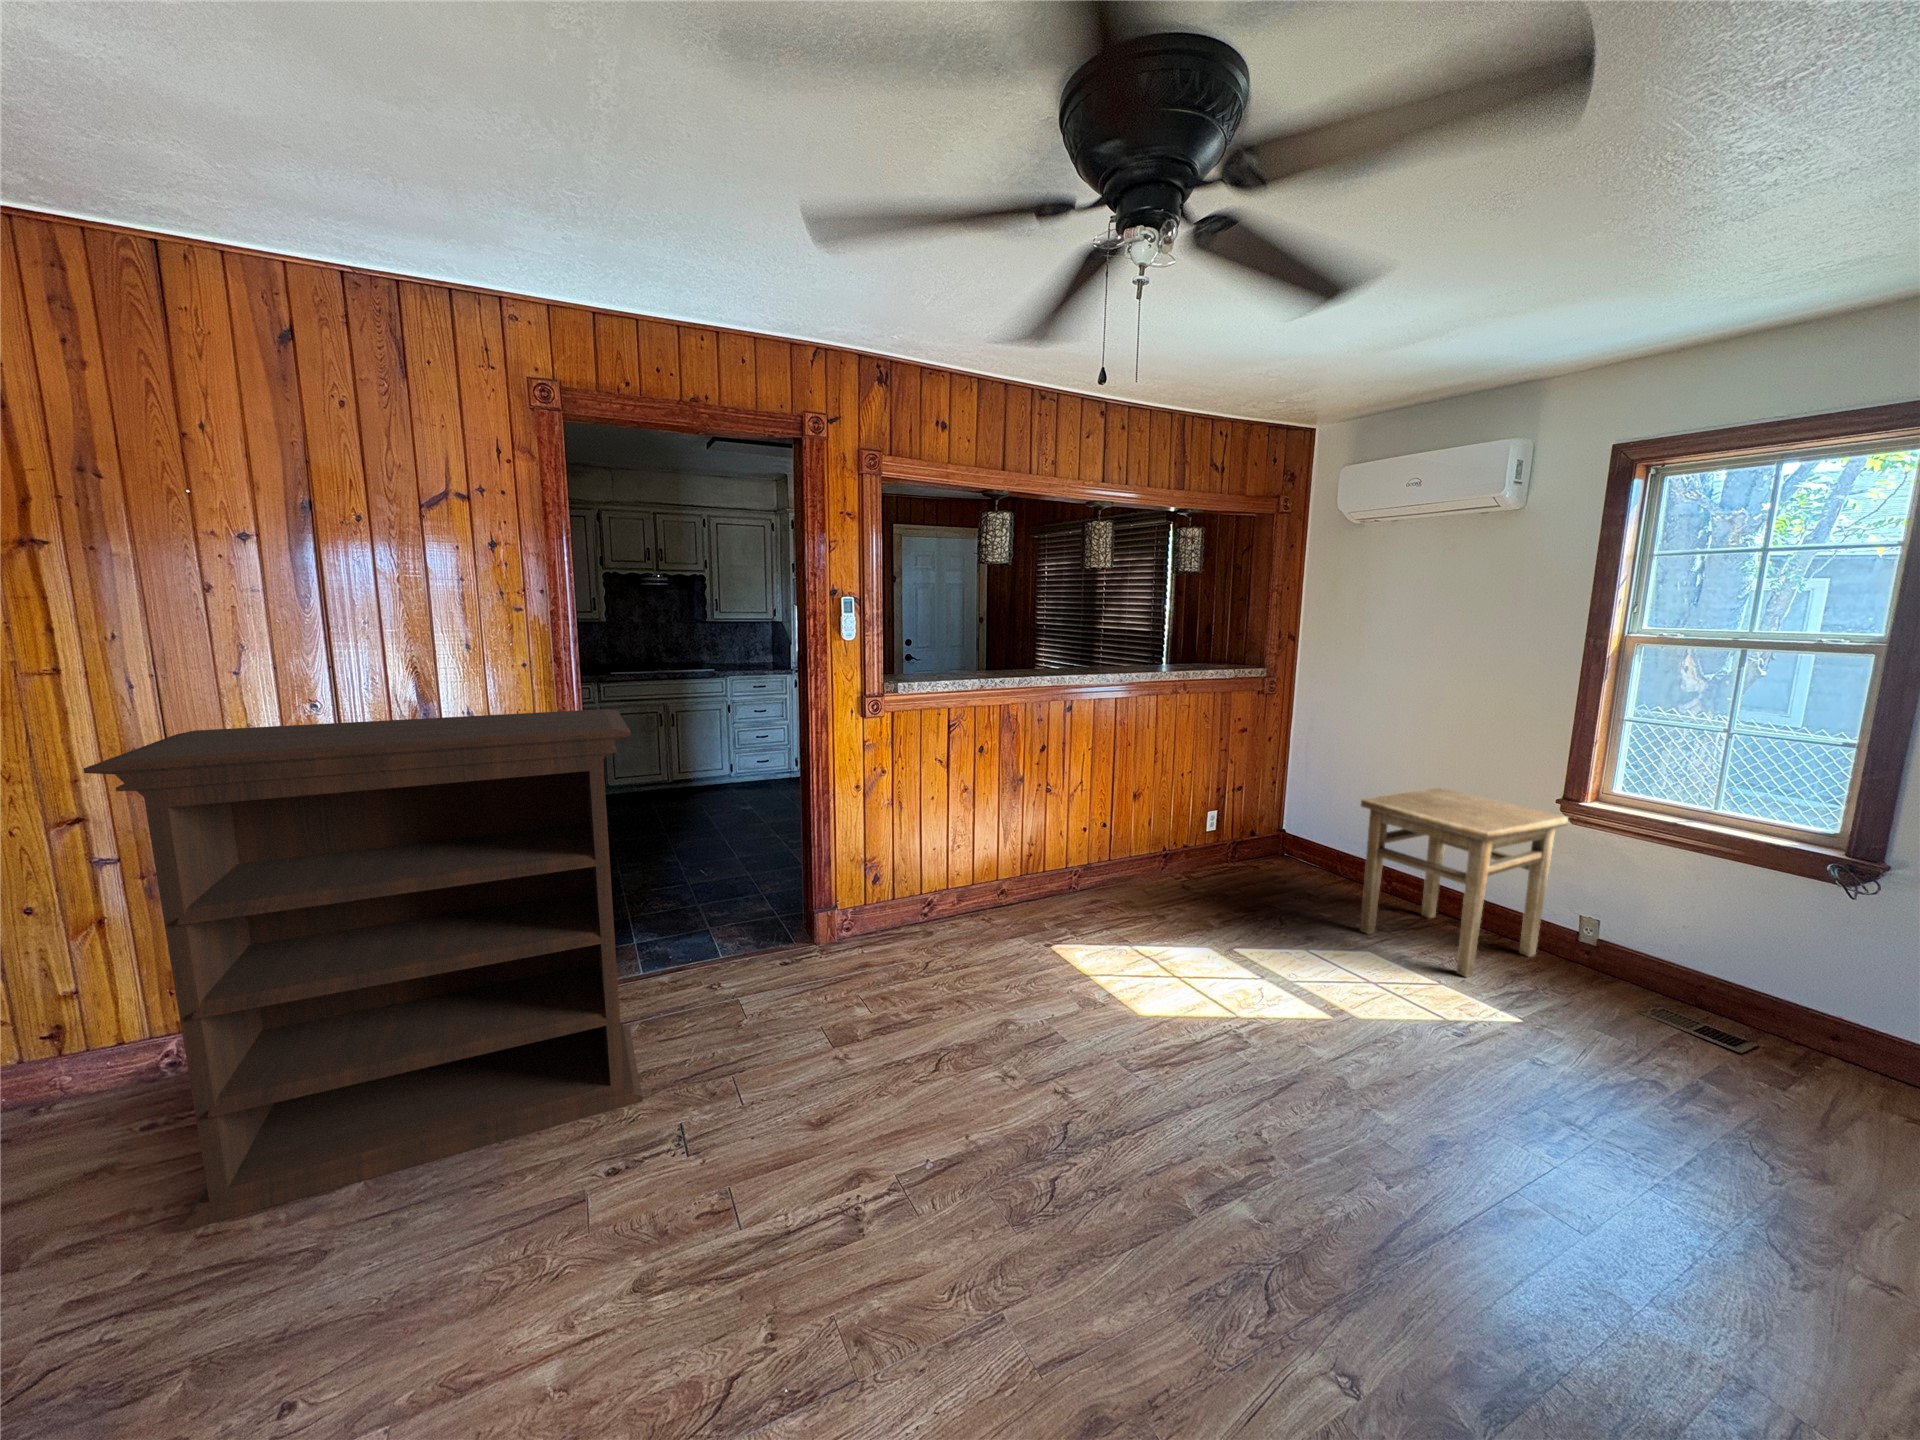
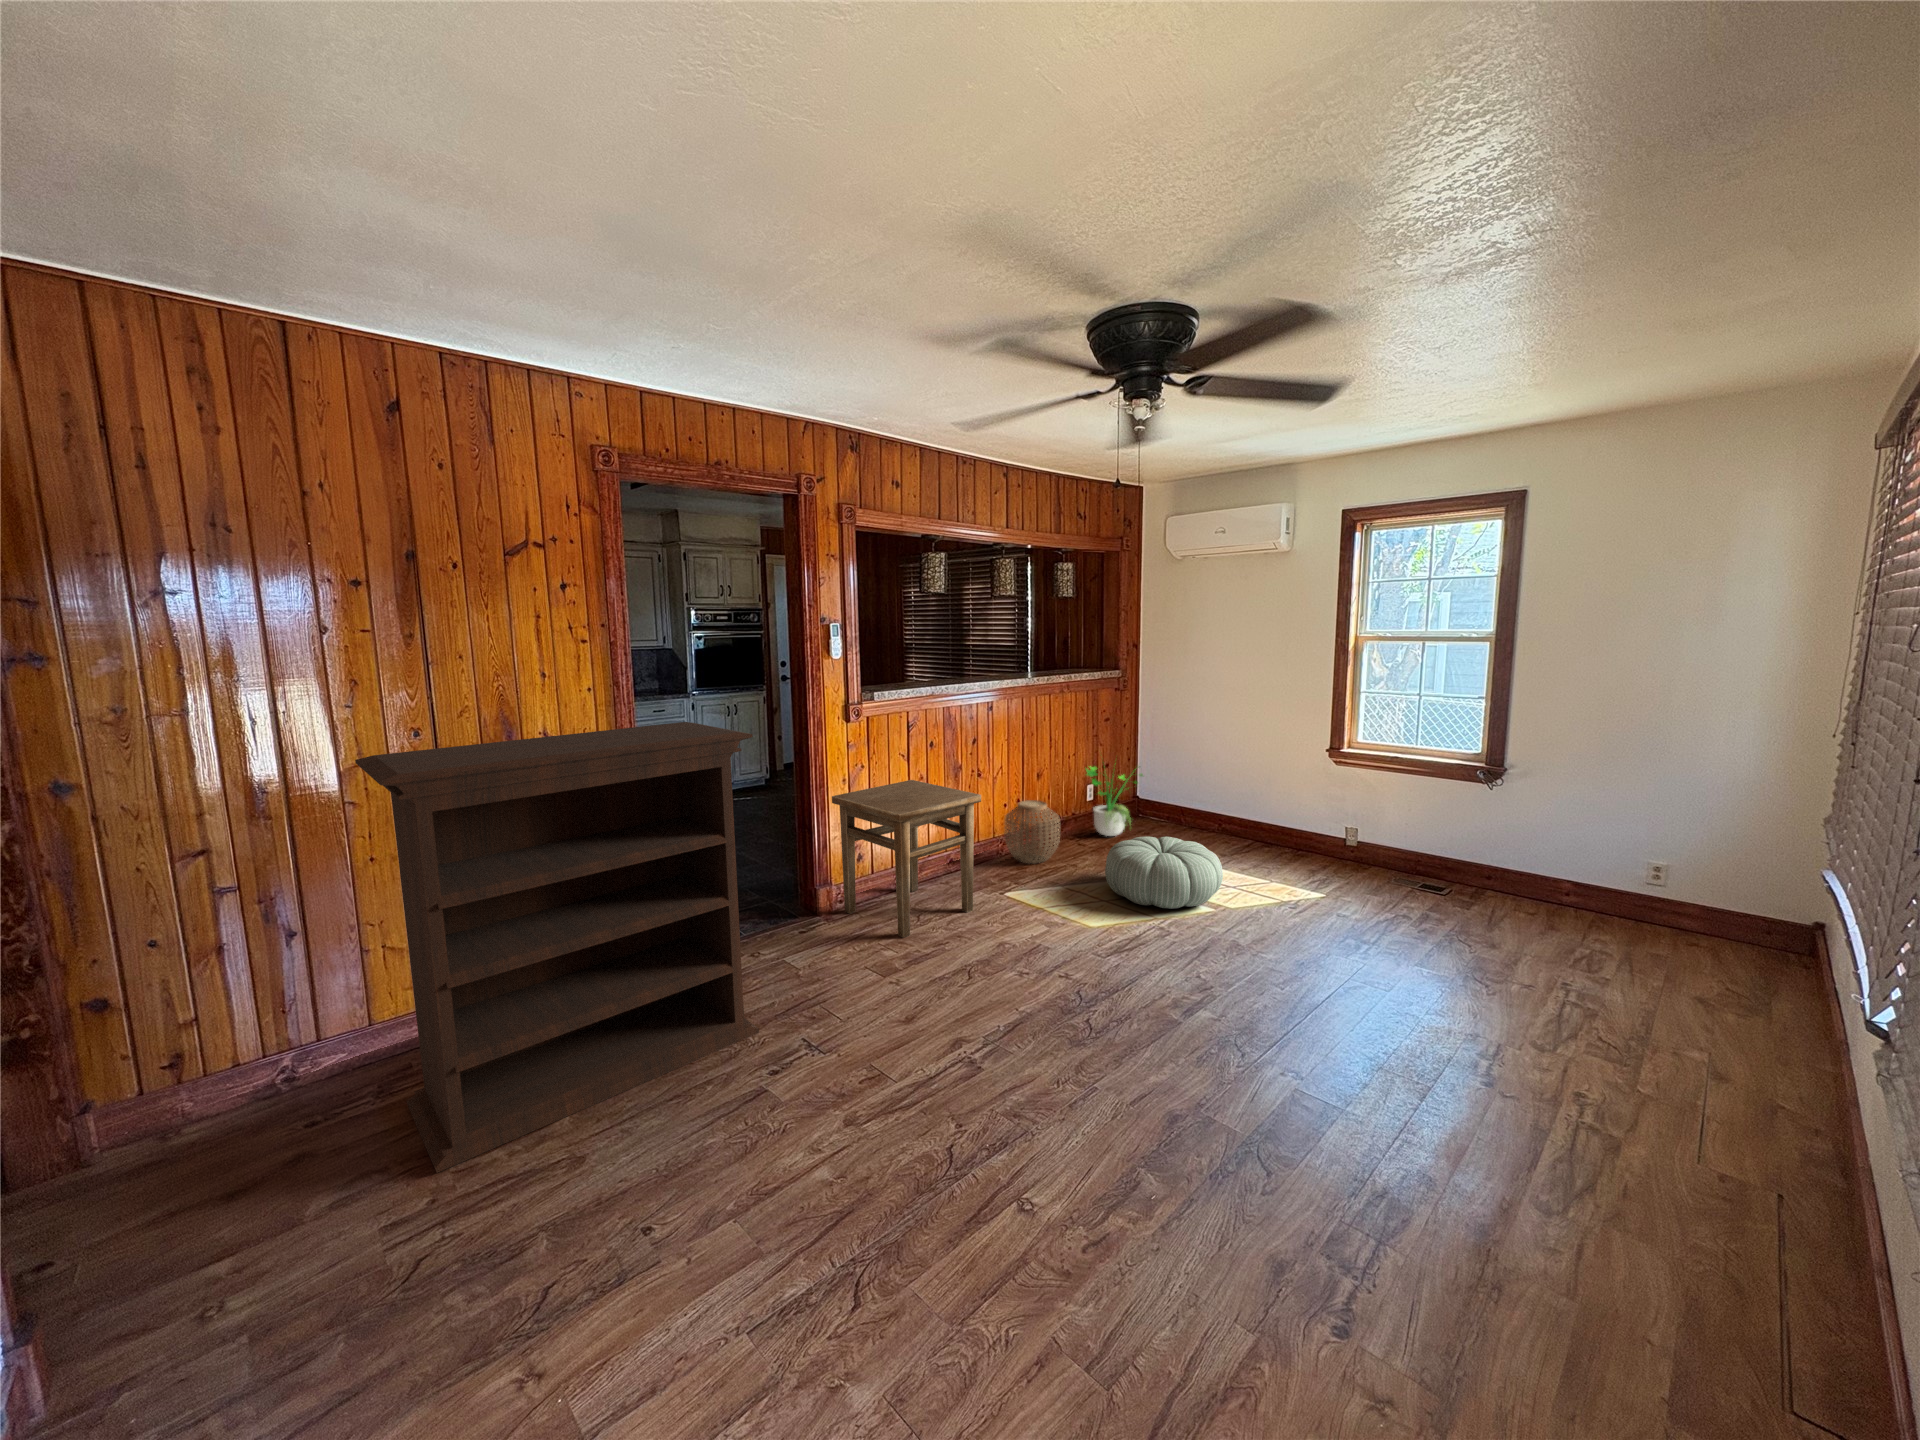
potted plant: none [1201,766,1286,881] -> present [1086,767,1143,836]
side table: present [1361,788,1568,977] -> present [832,780,981,938]
woven basket: none [1078,826,1149,907] -> present [1004,800,1060,864]
pouf: none [1183,895,1352,1007] -> present [1105,837,1223,909]

